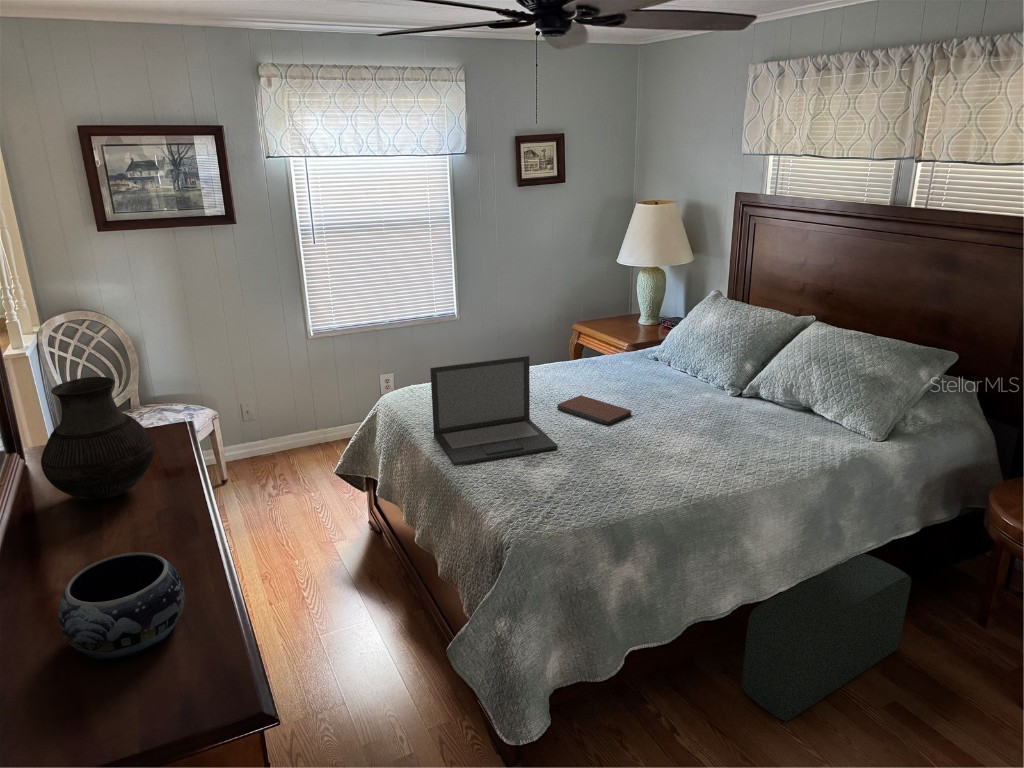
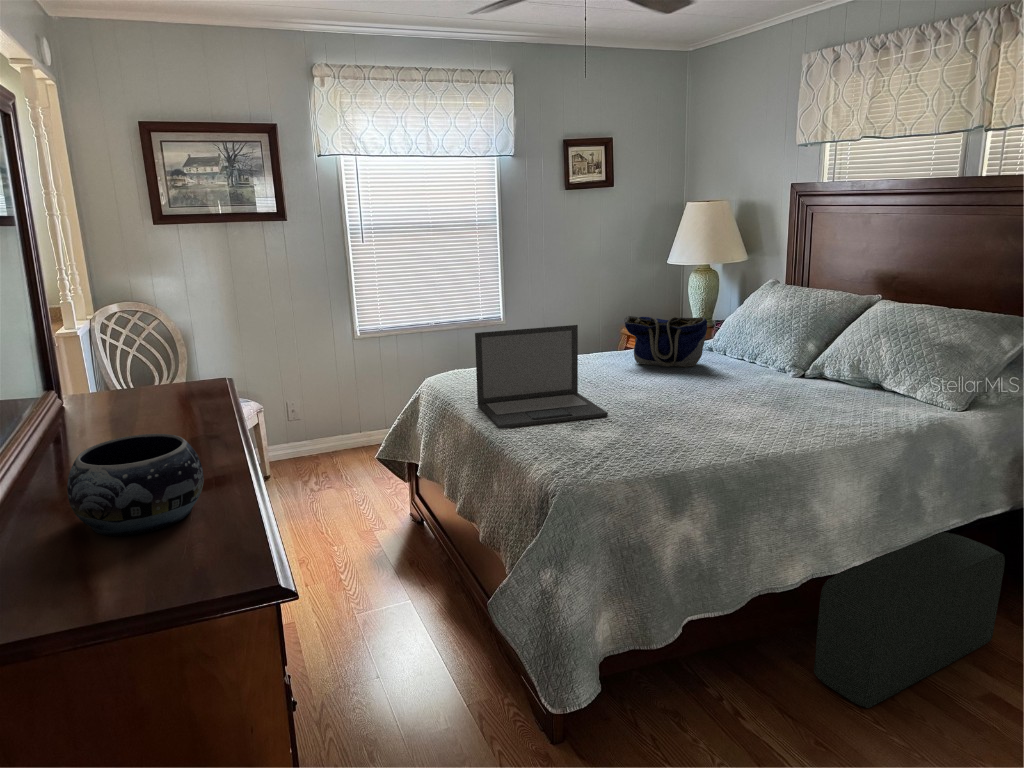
tote bag: none [575,333,653,382] -> present [624,316,707,367]
vase: present [41,377,154,500] -> none [72,297,187,423]
notebook: present [557,395,632,425] -> none [606,375,686,398]

